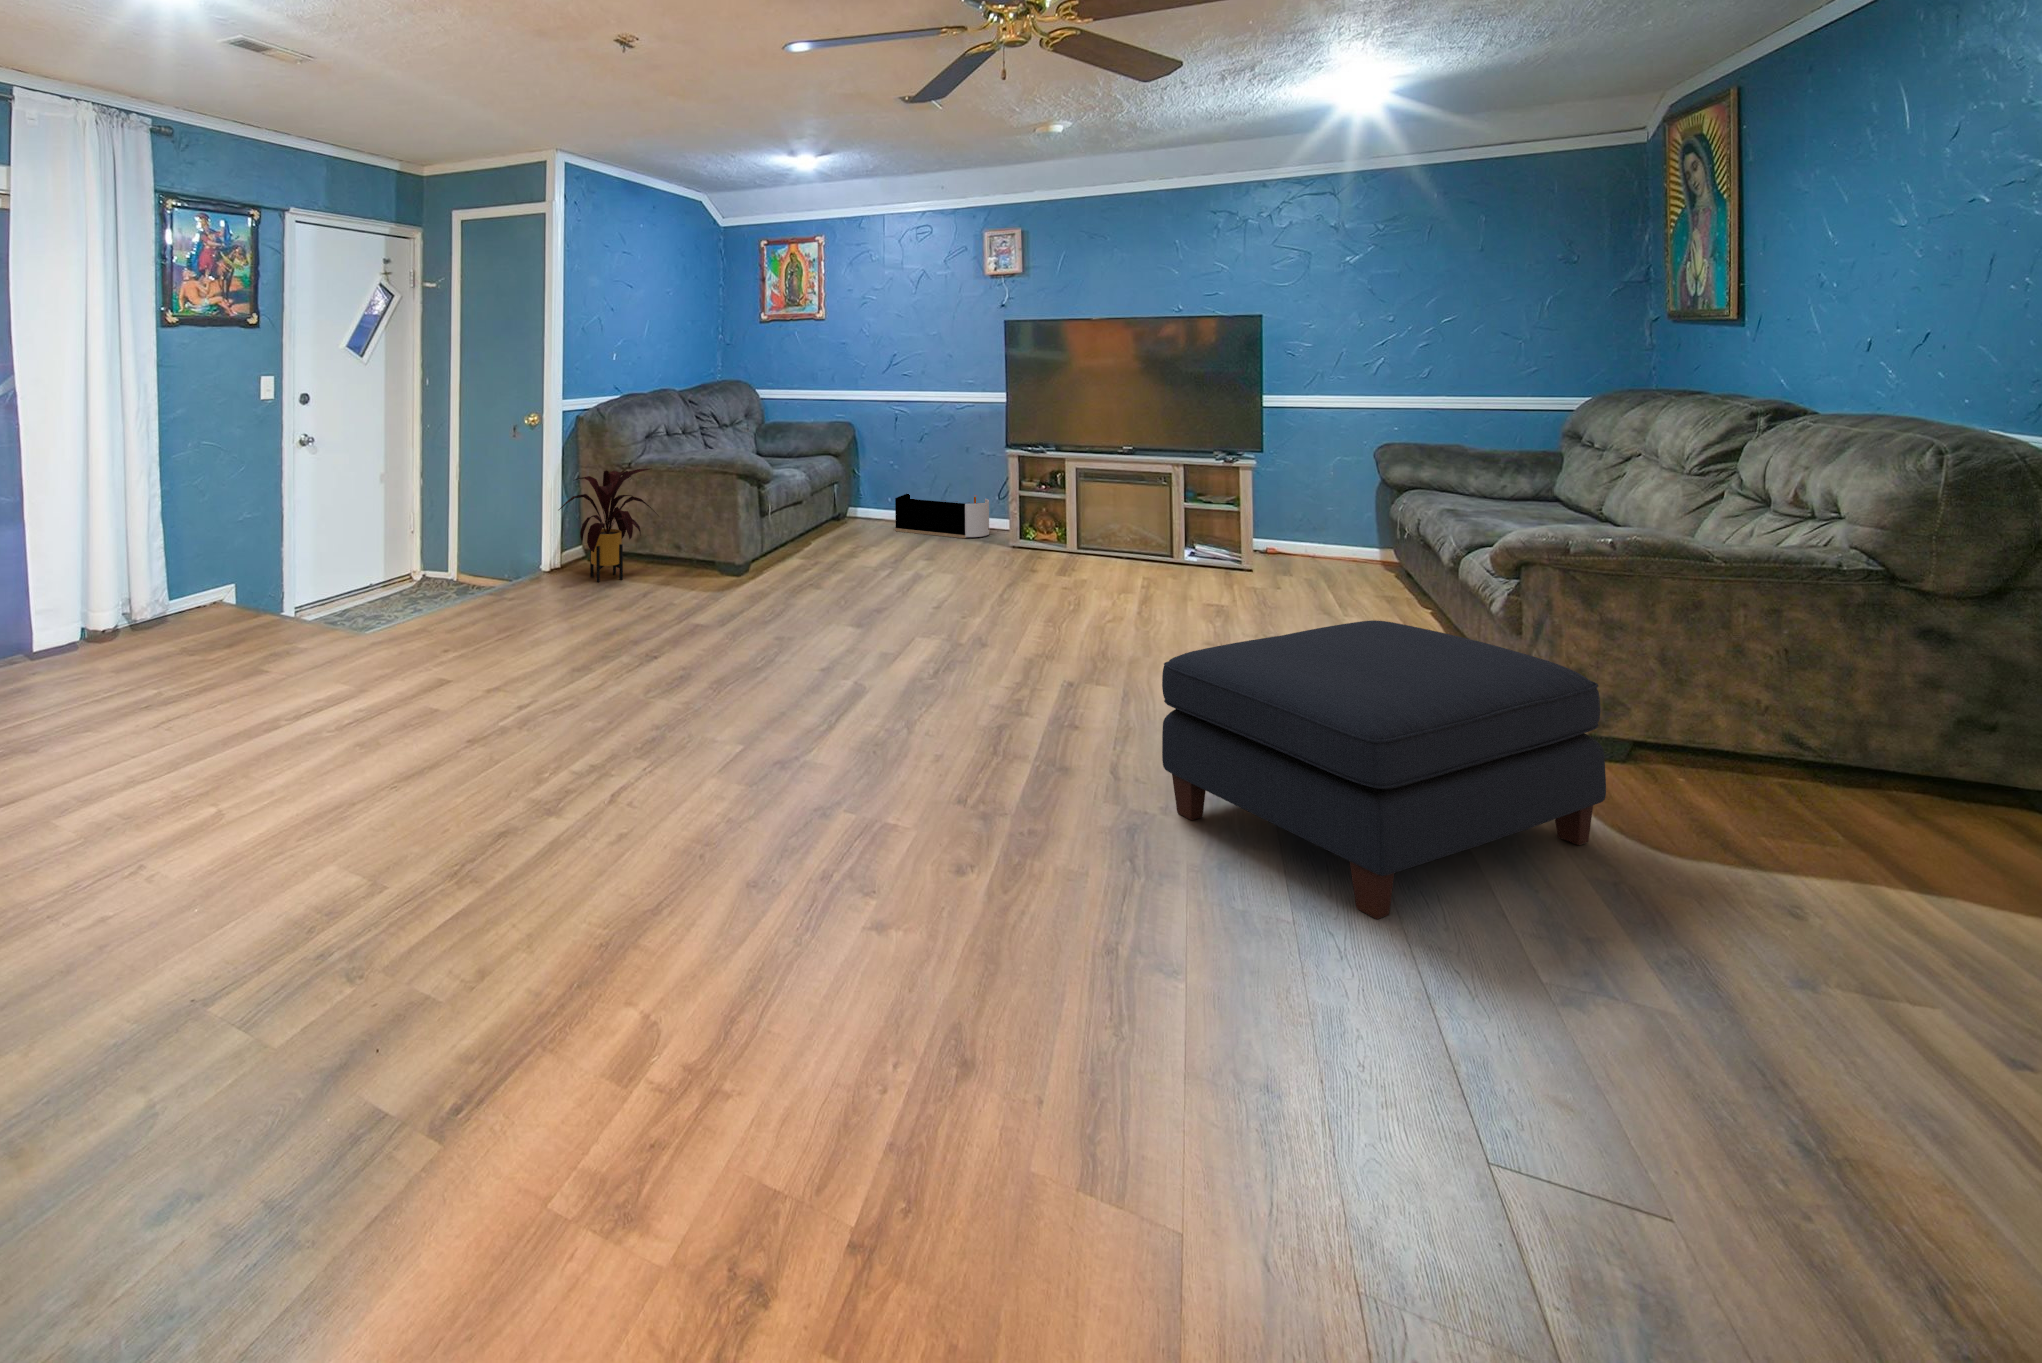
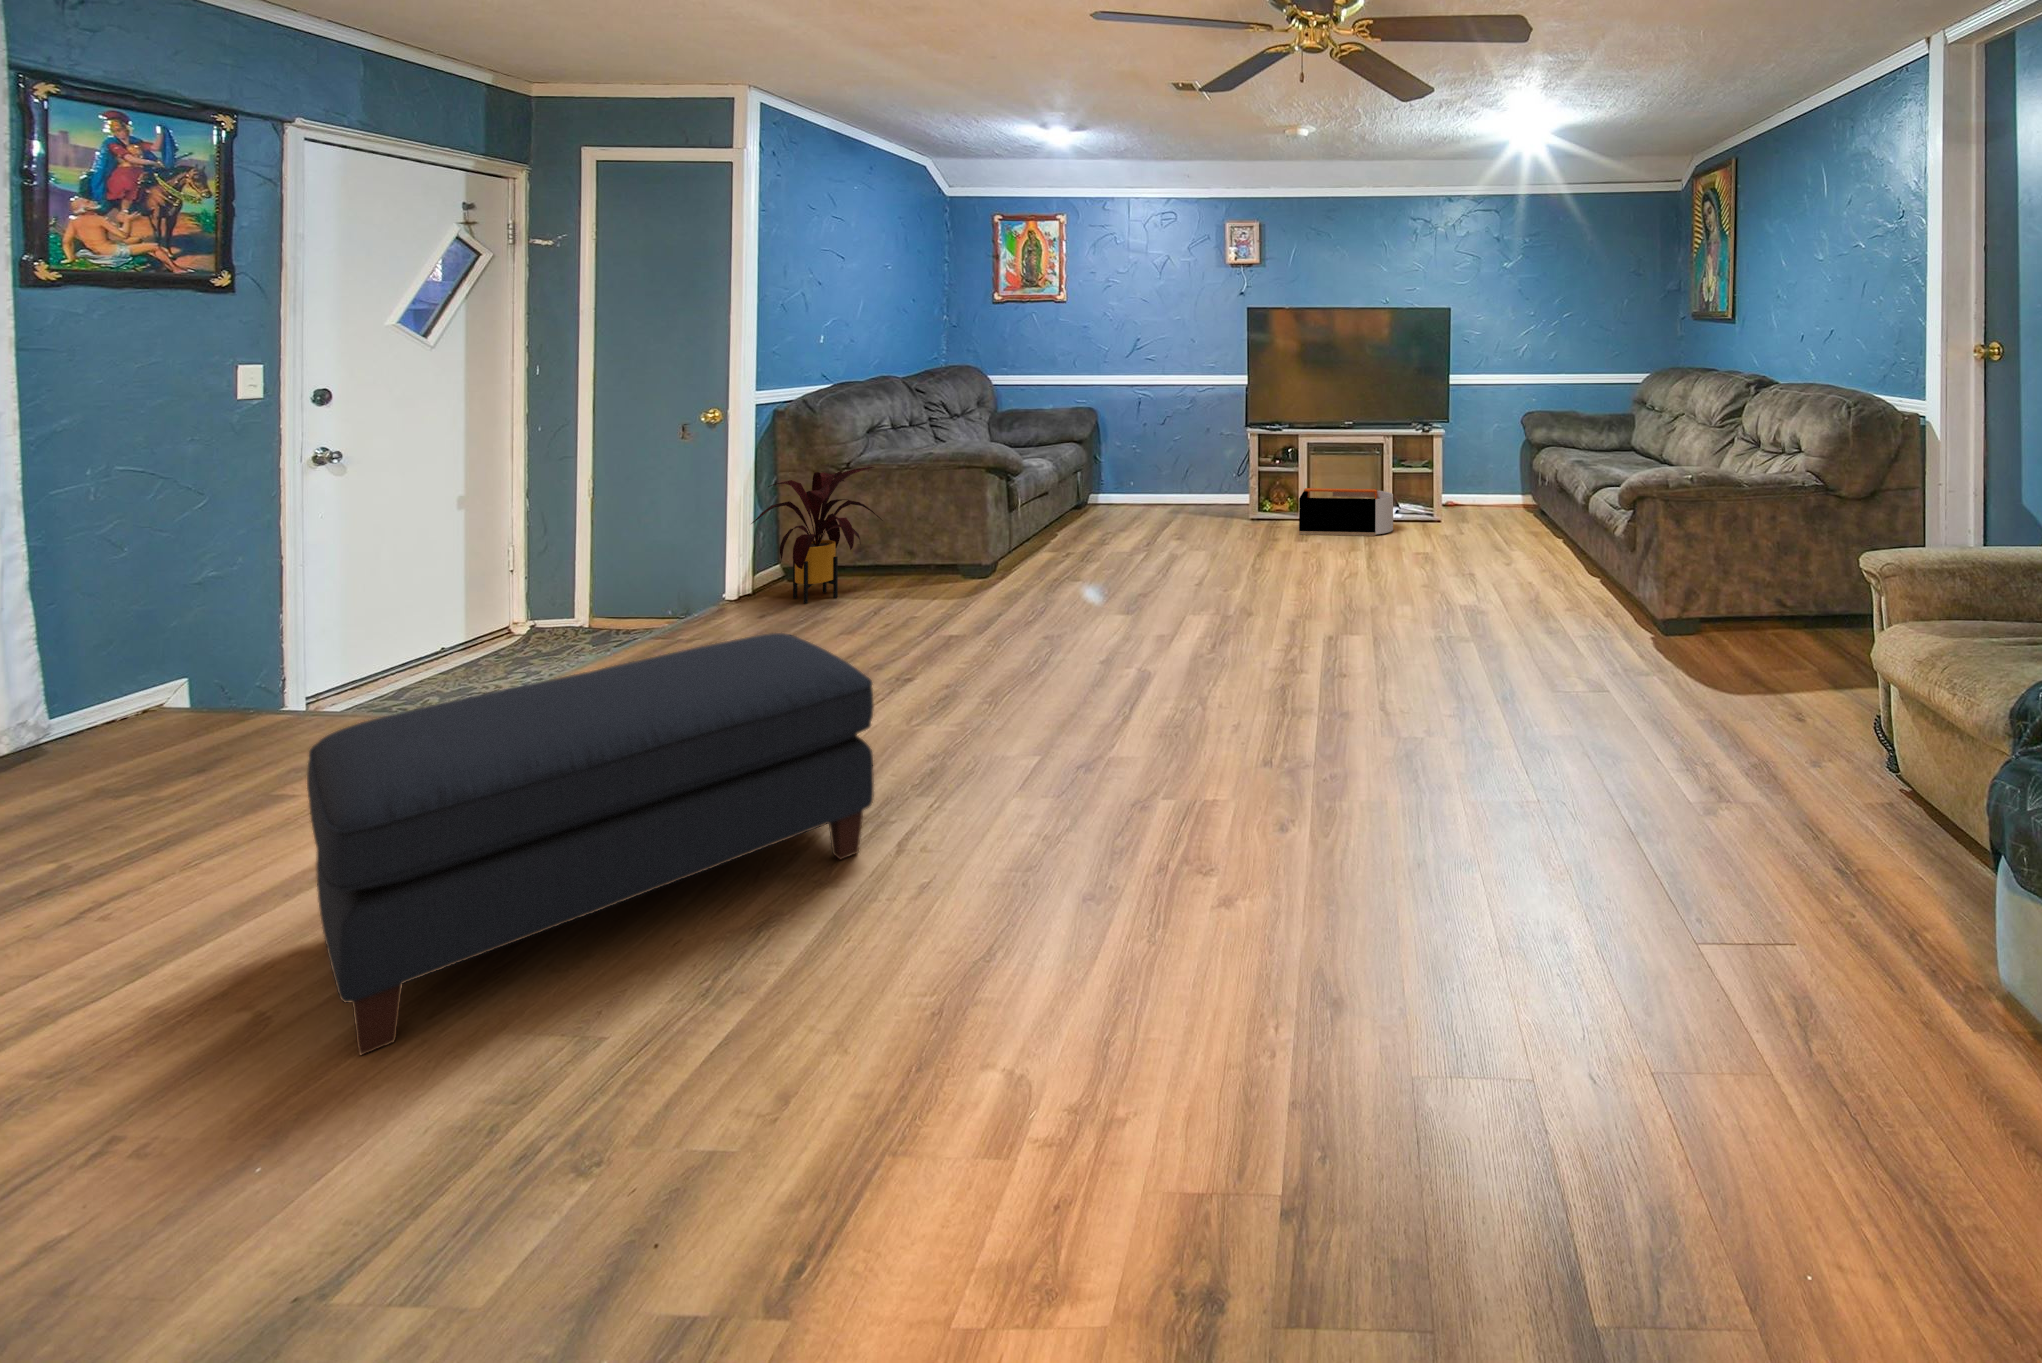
storage bin: present [895,494,989,538] -> present [1299,488,1393,536]
ottoman: present [1162,620,1606,919] -> present [307,633,874,1056]

